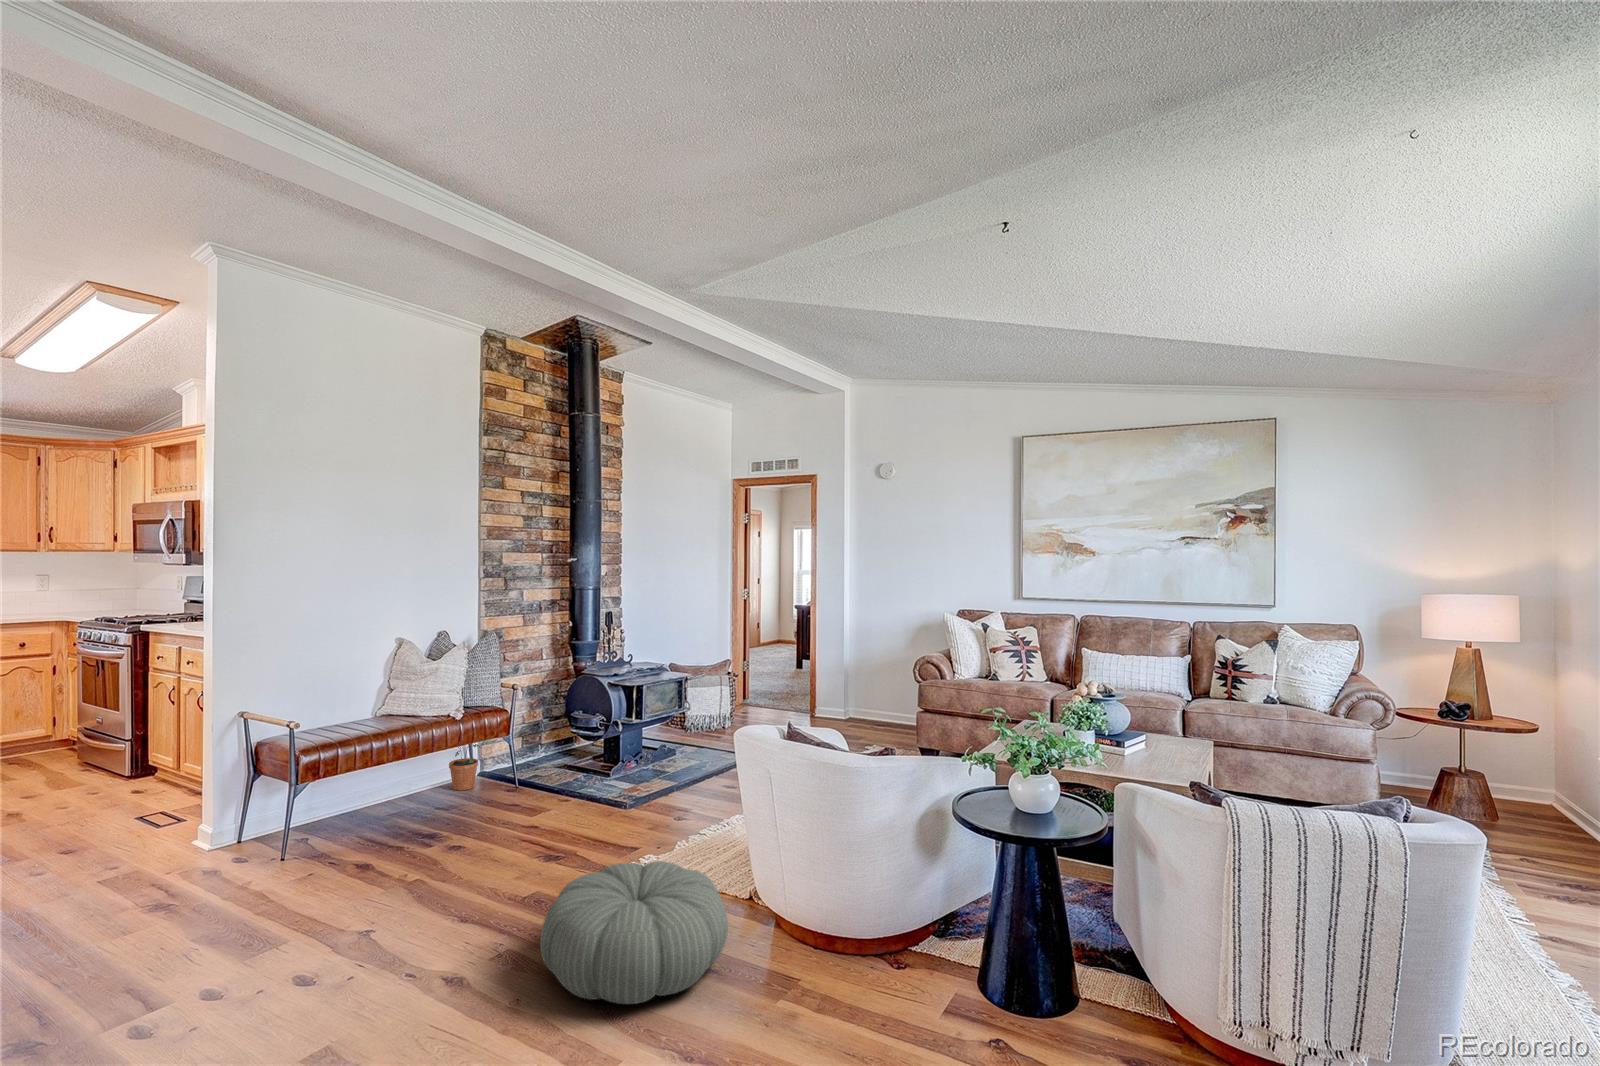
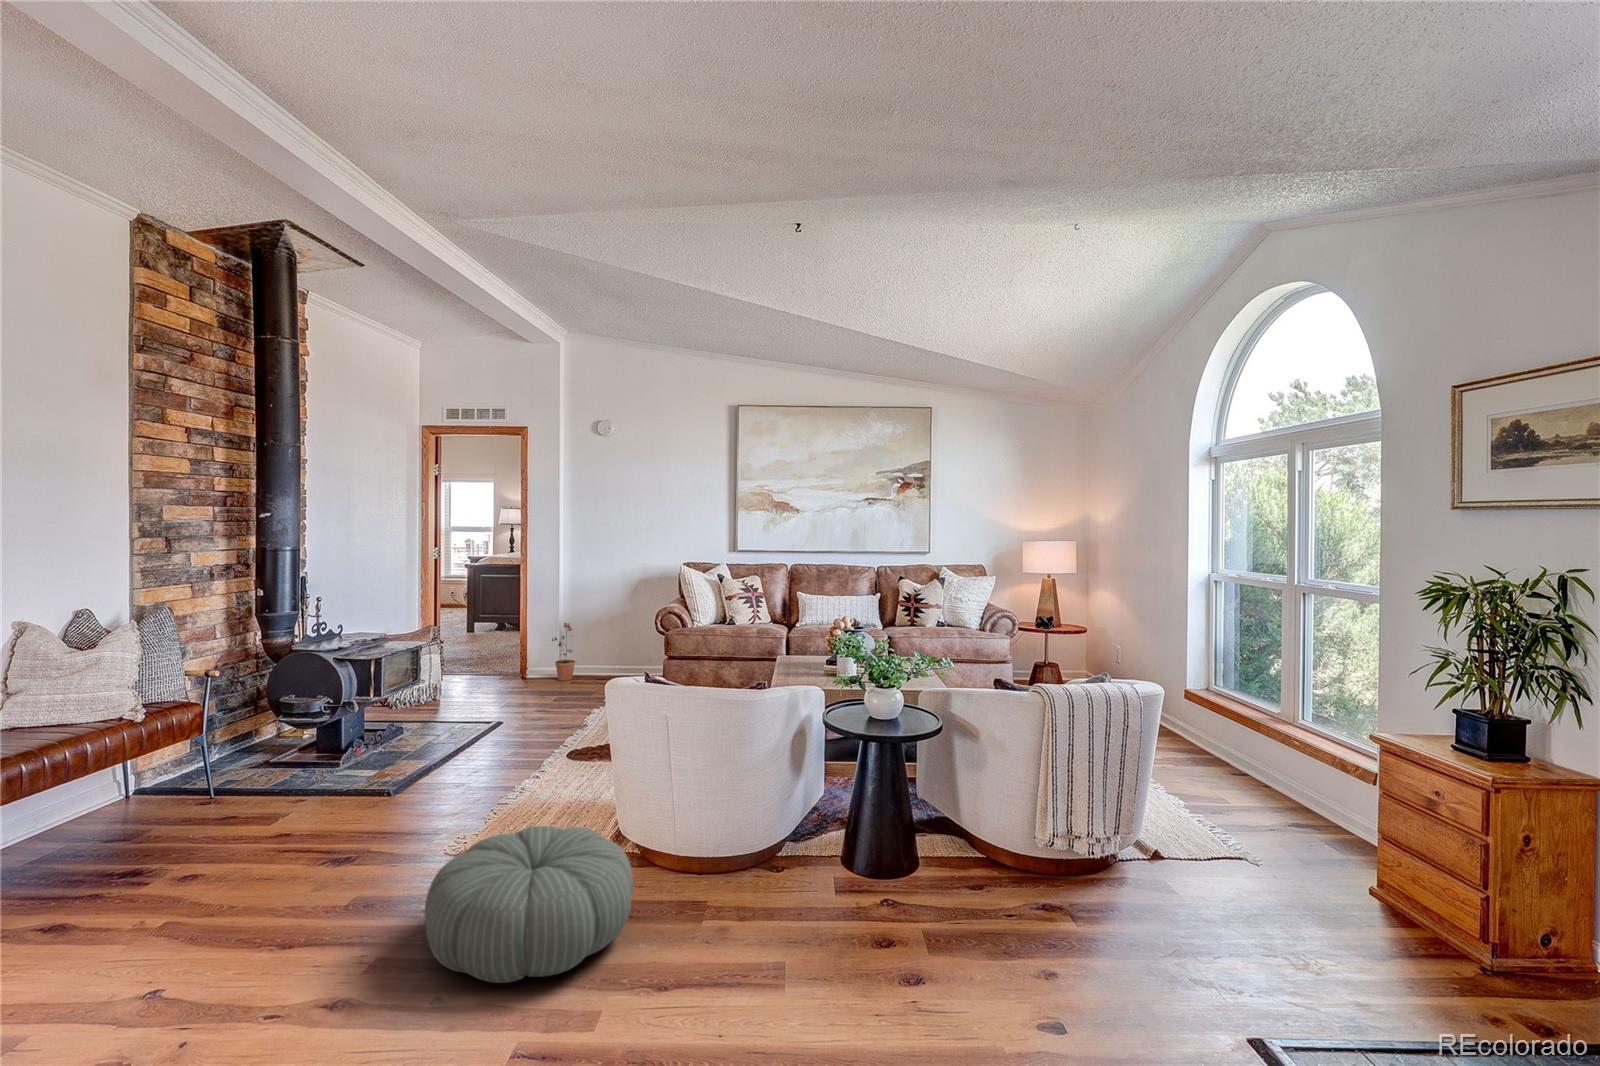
potted plant: present [449,744,481,790] -> present [552,623,575,681]

